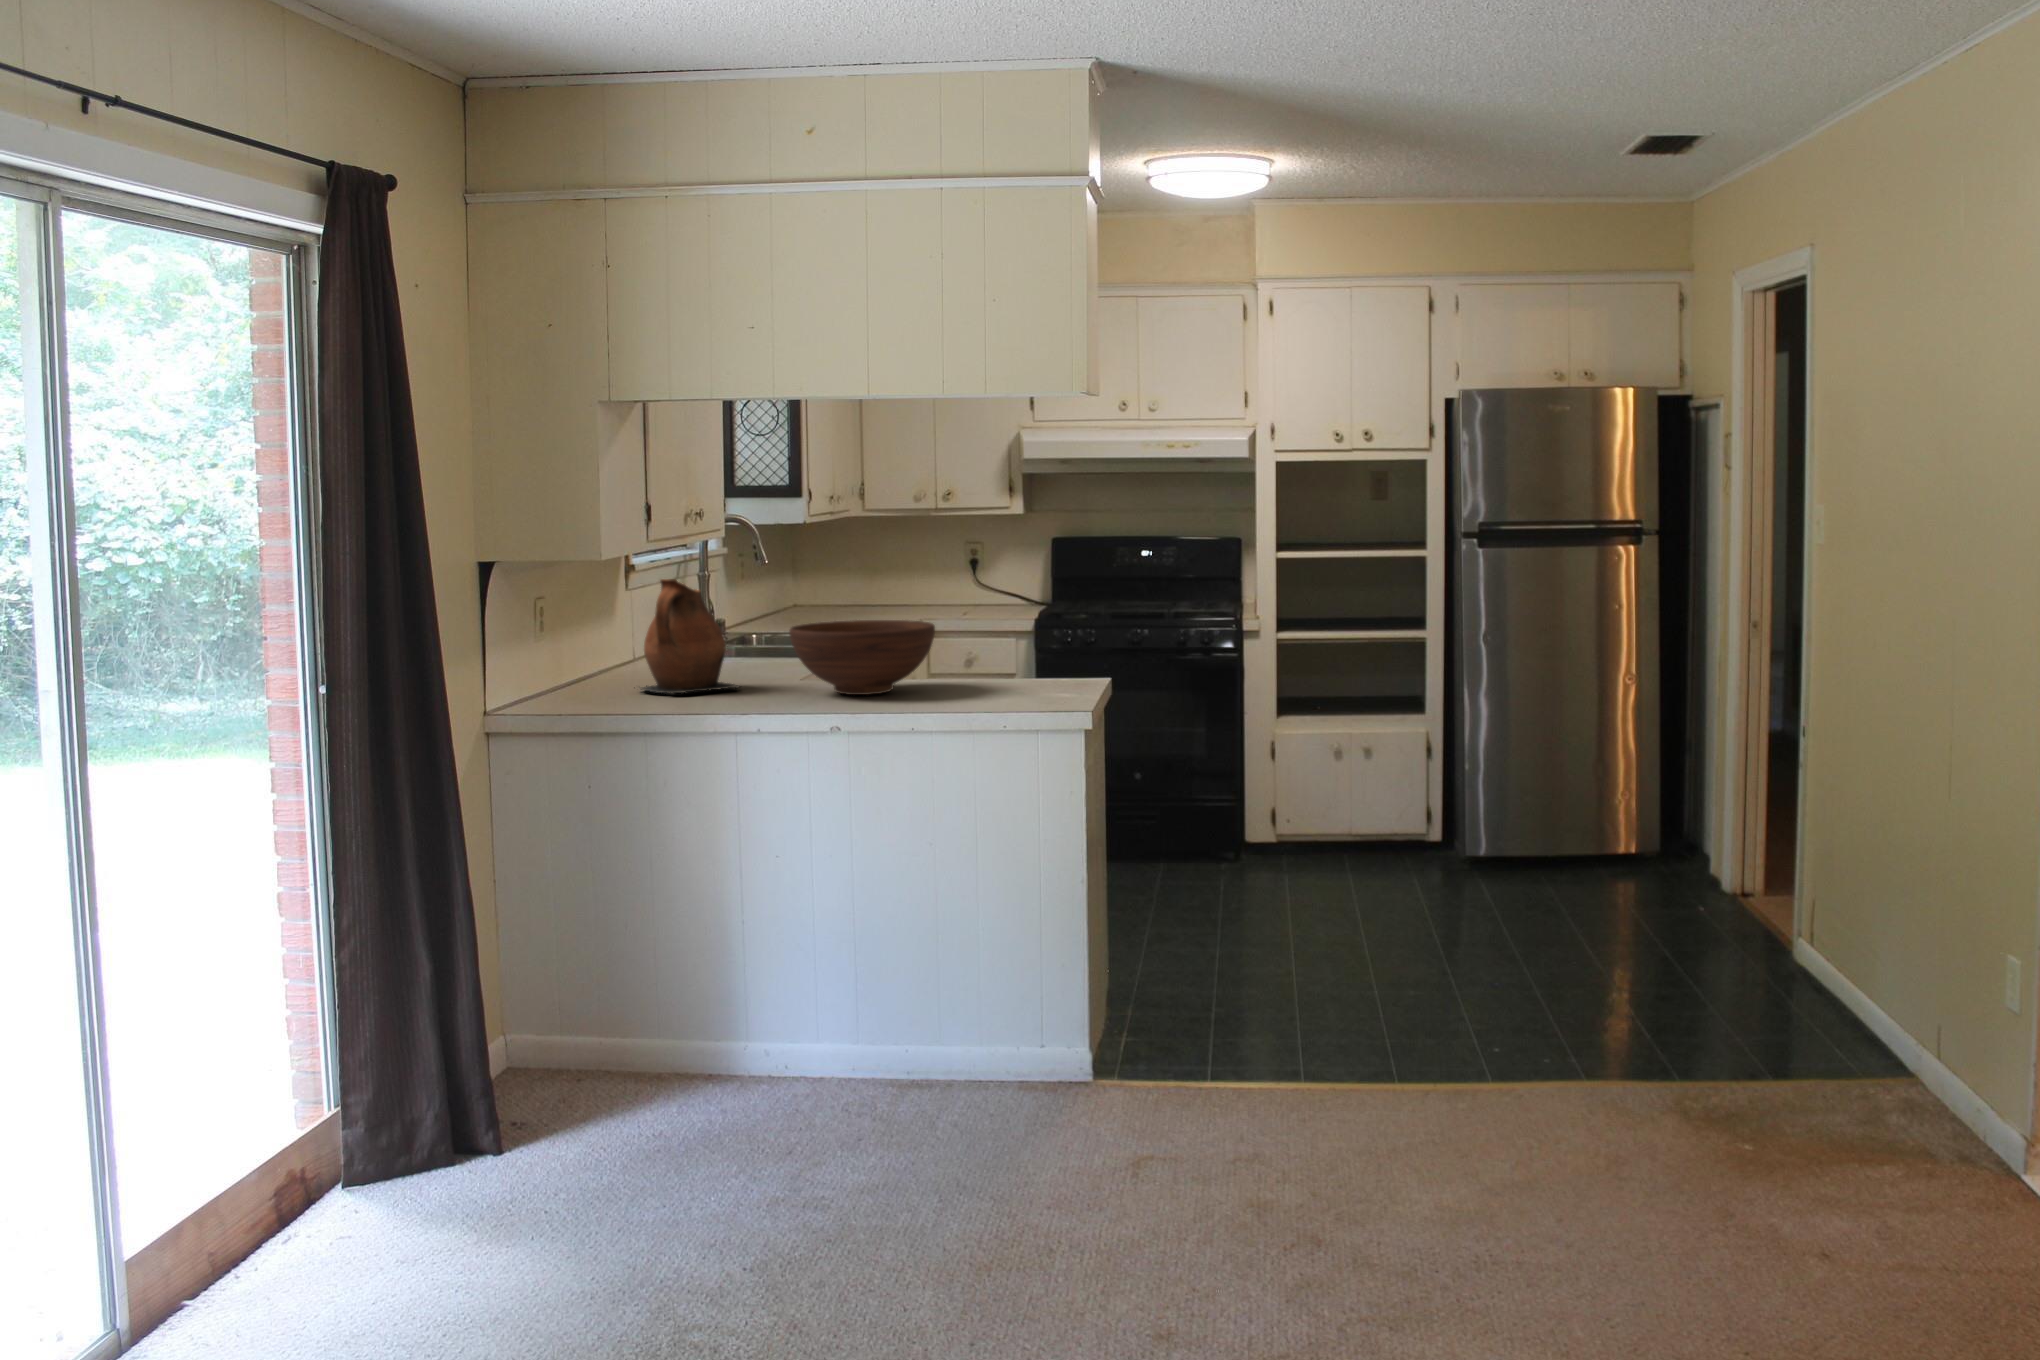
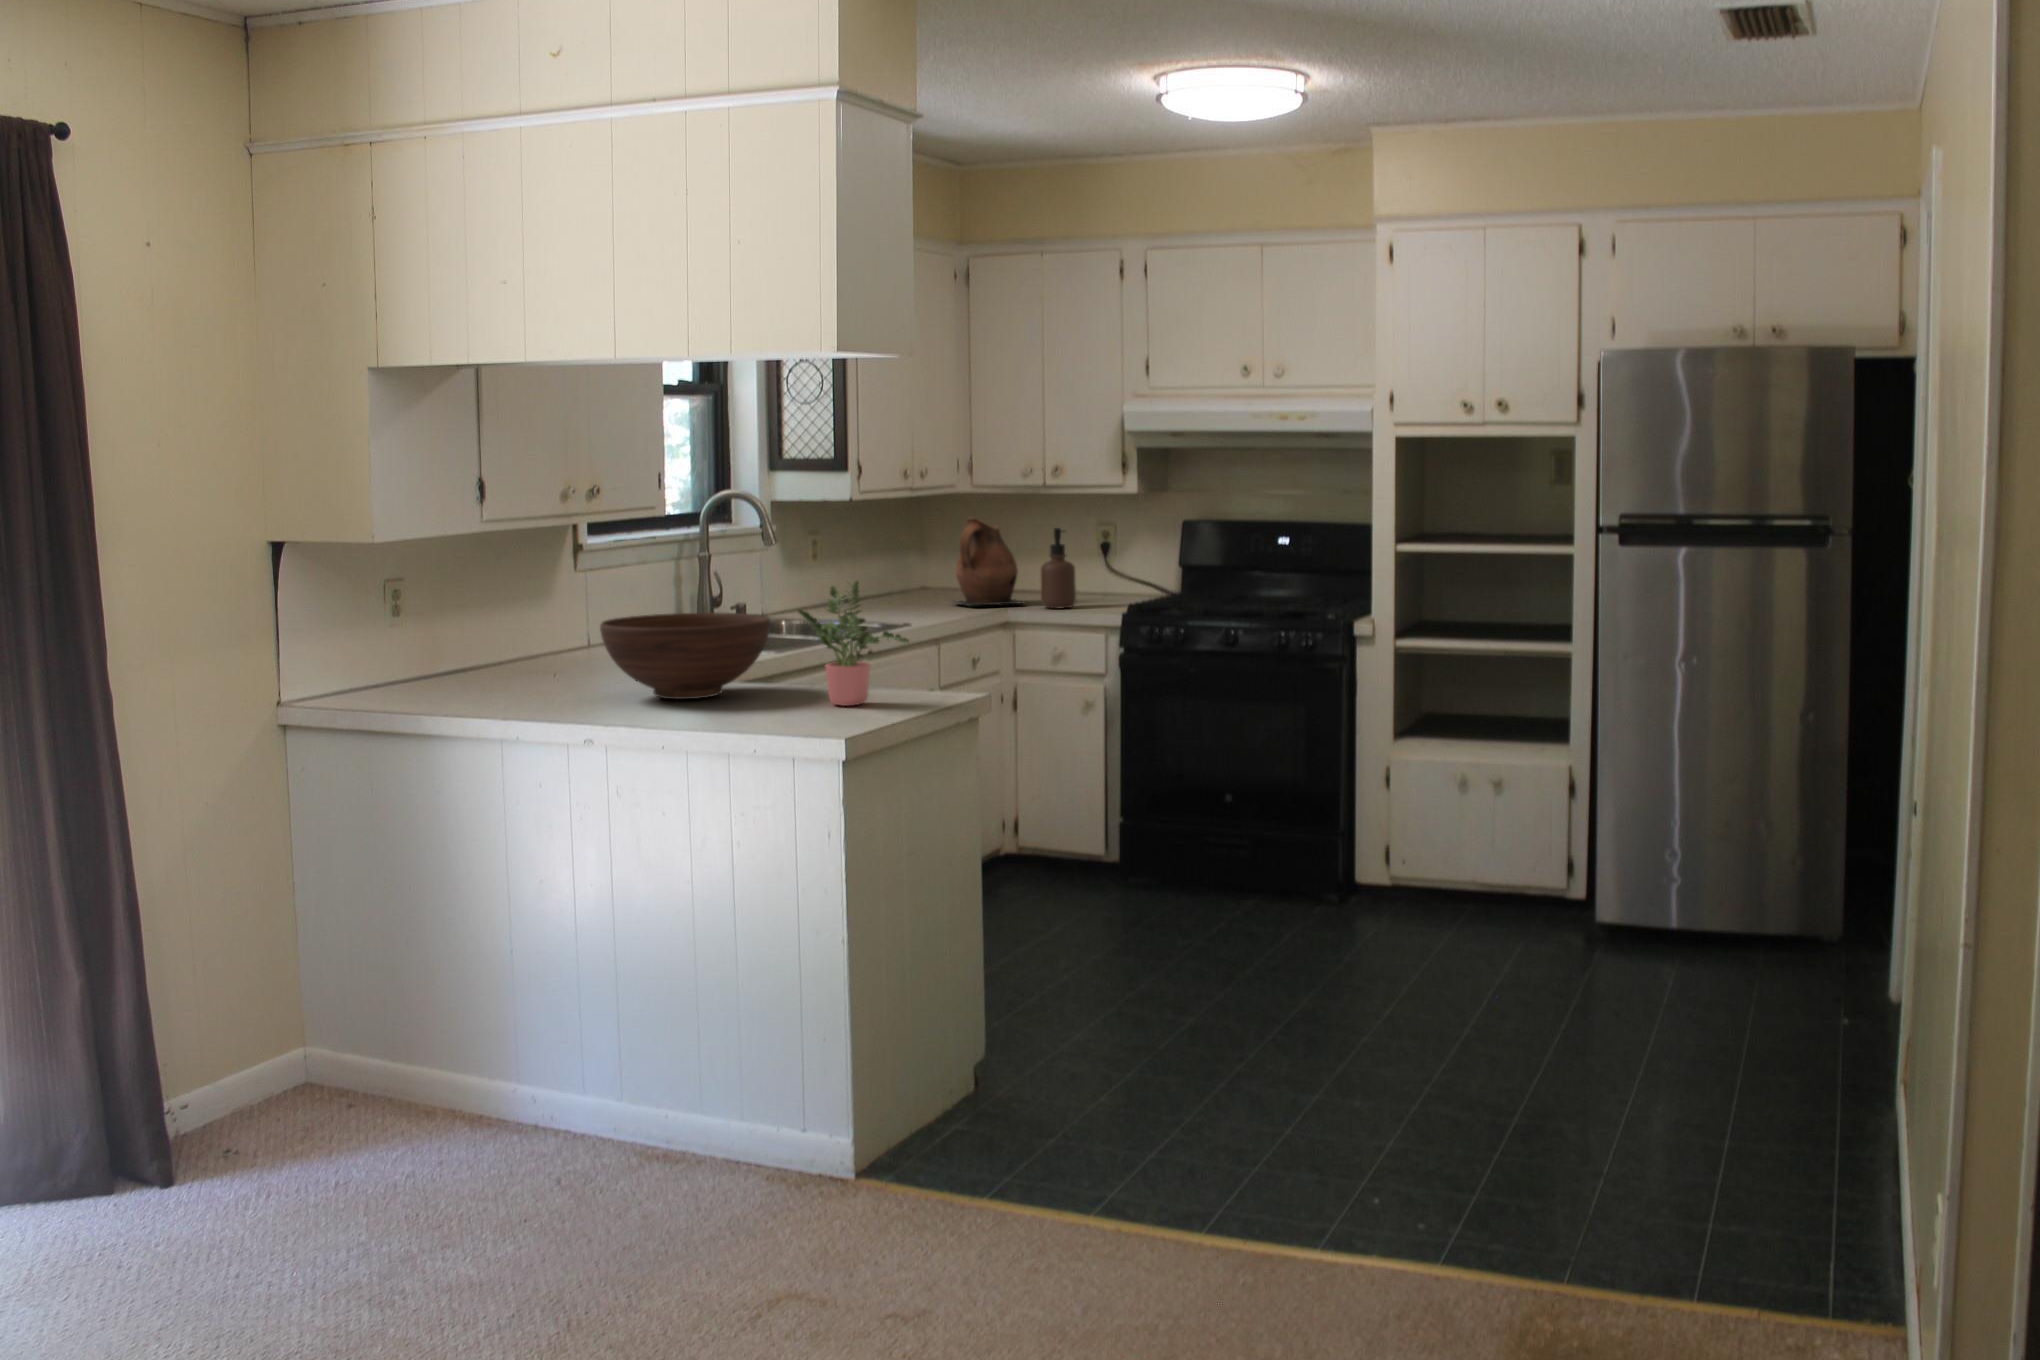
soap dispenser: none [954,545,986,619] -> present [1041,528,1076,609]
ceramic pitcher: present [641,579,740,694] -> present [955,518,1024,606]
potted plant: none [992,587,1074,693] -> present [798,581,909,706]

